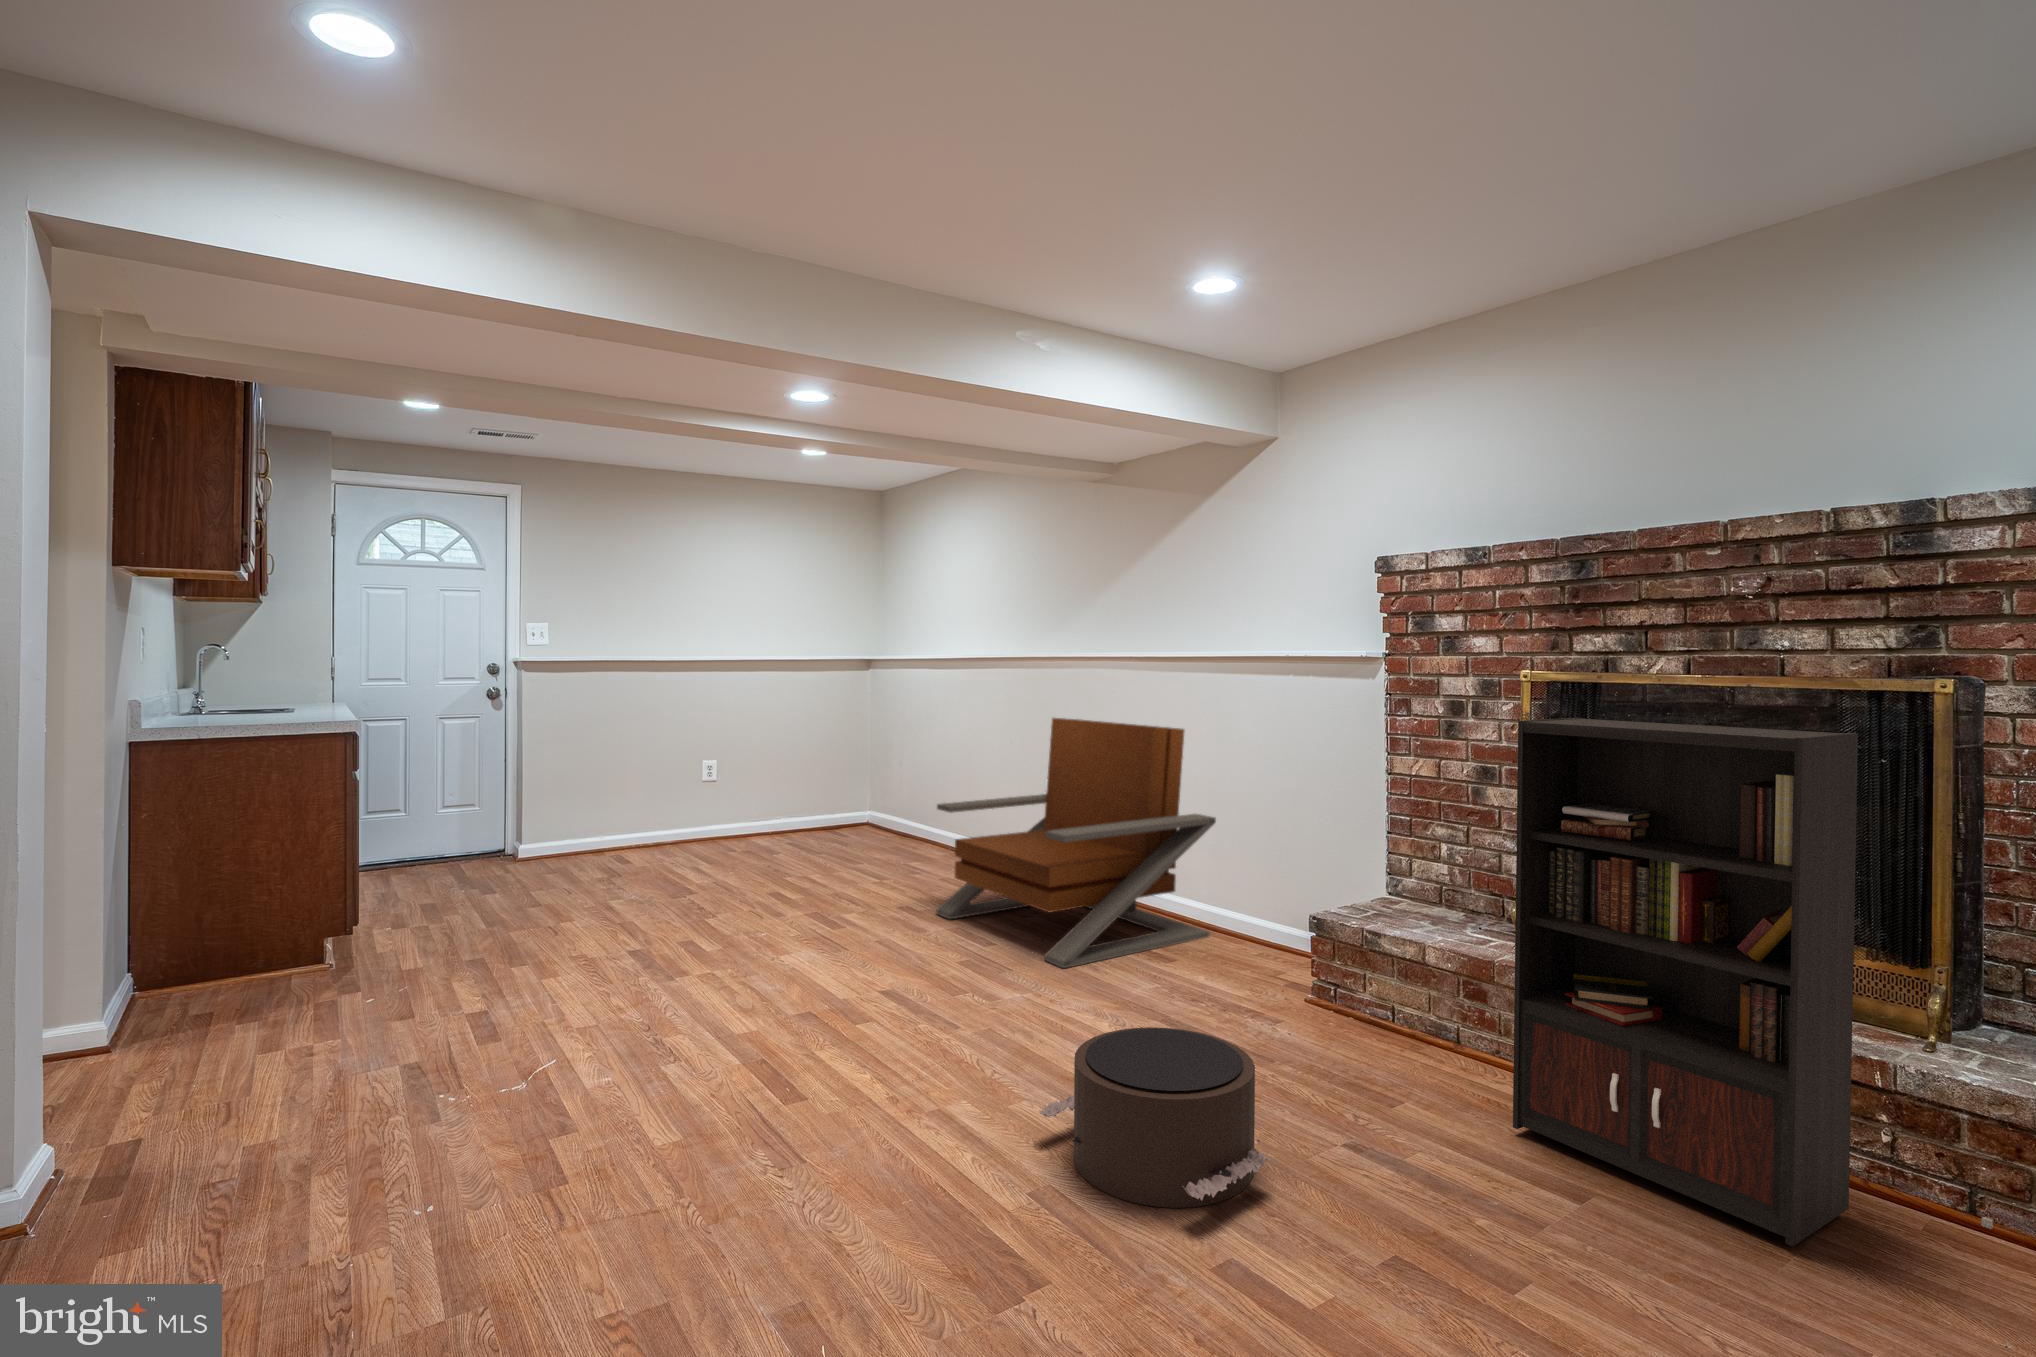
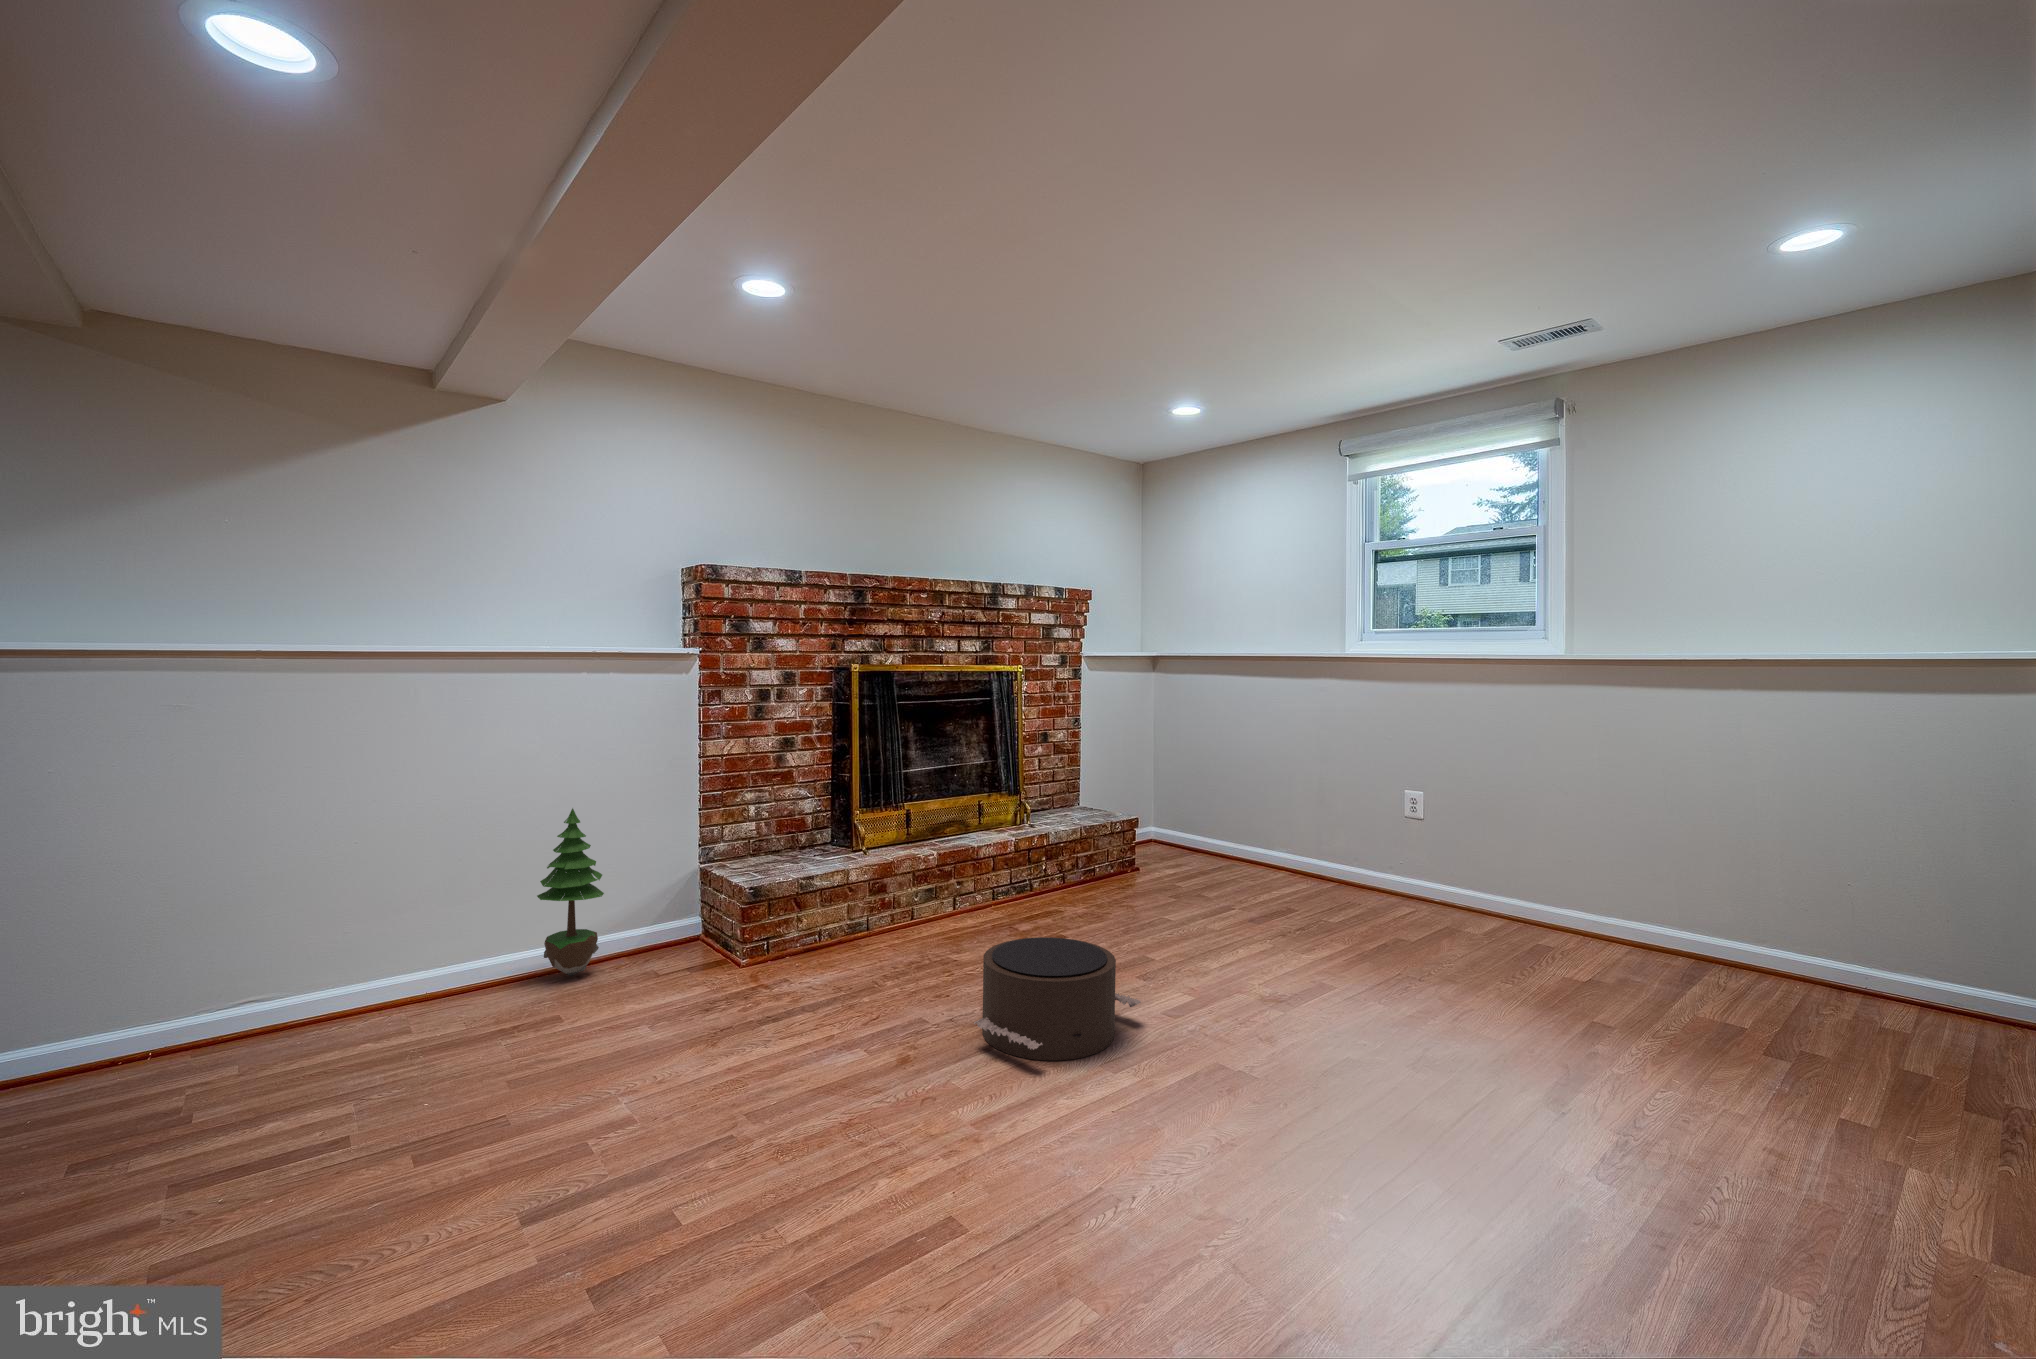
lounge chair: present [936,718,1216,968] -> none [36,742,548,1207]
bookcase: present [1513,718,1993,1247] -> none [953,691,1098,939]
potted tree: none [1227,799,1283,952] -> present [537,808,604,976]

